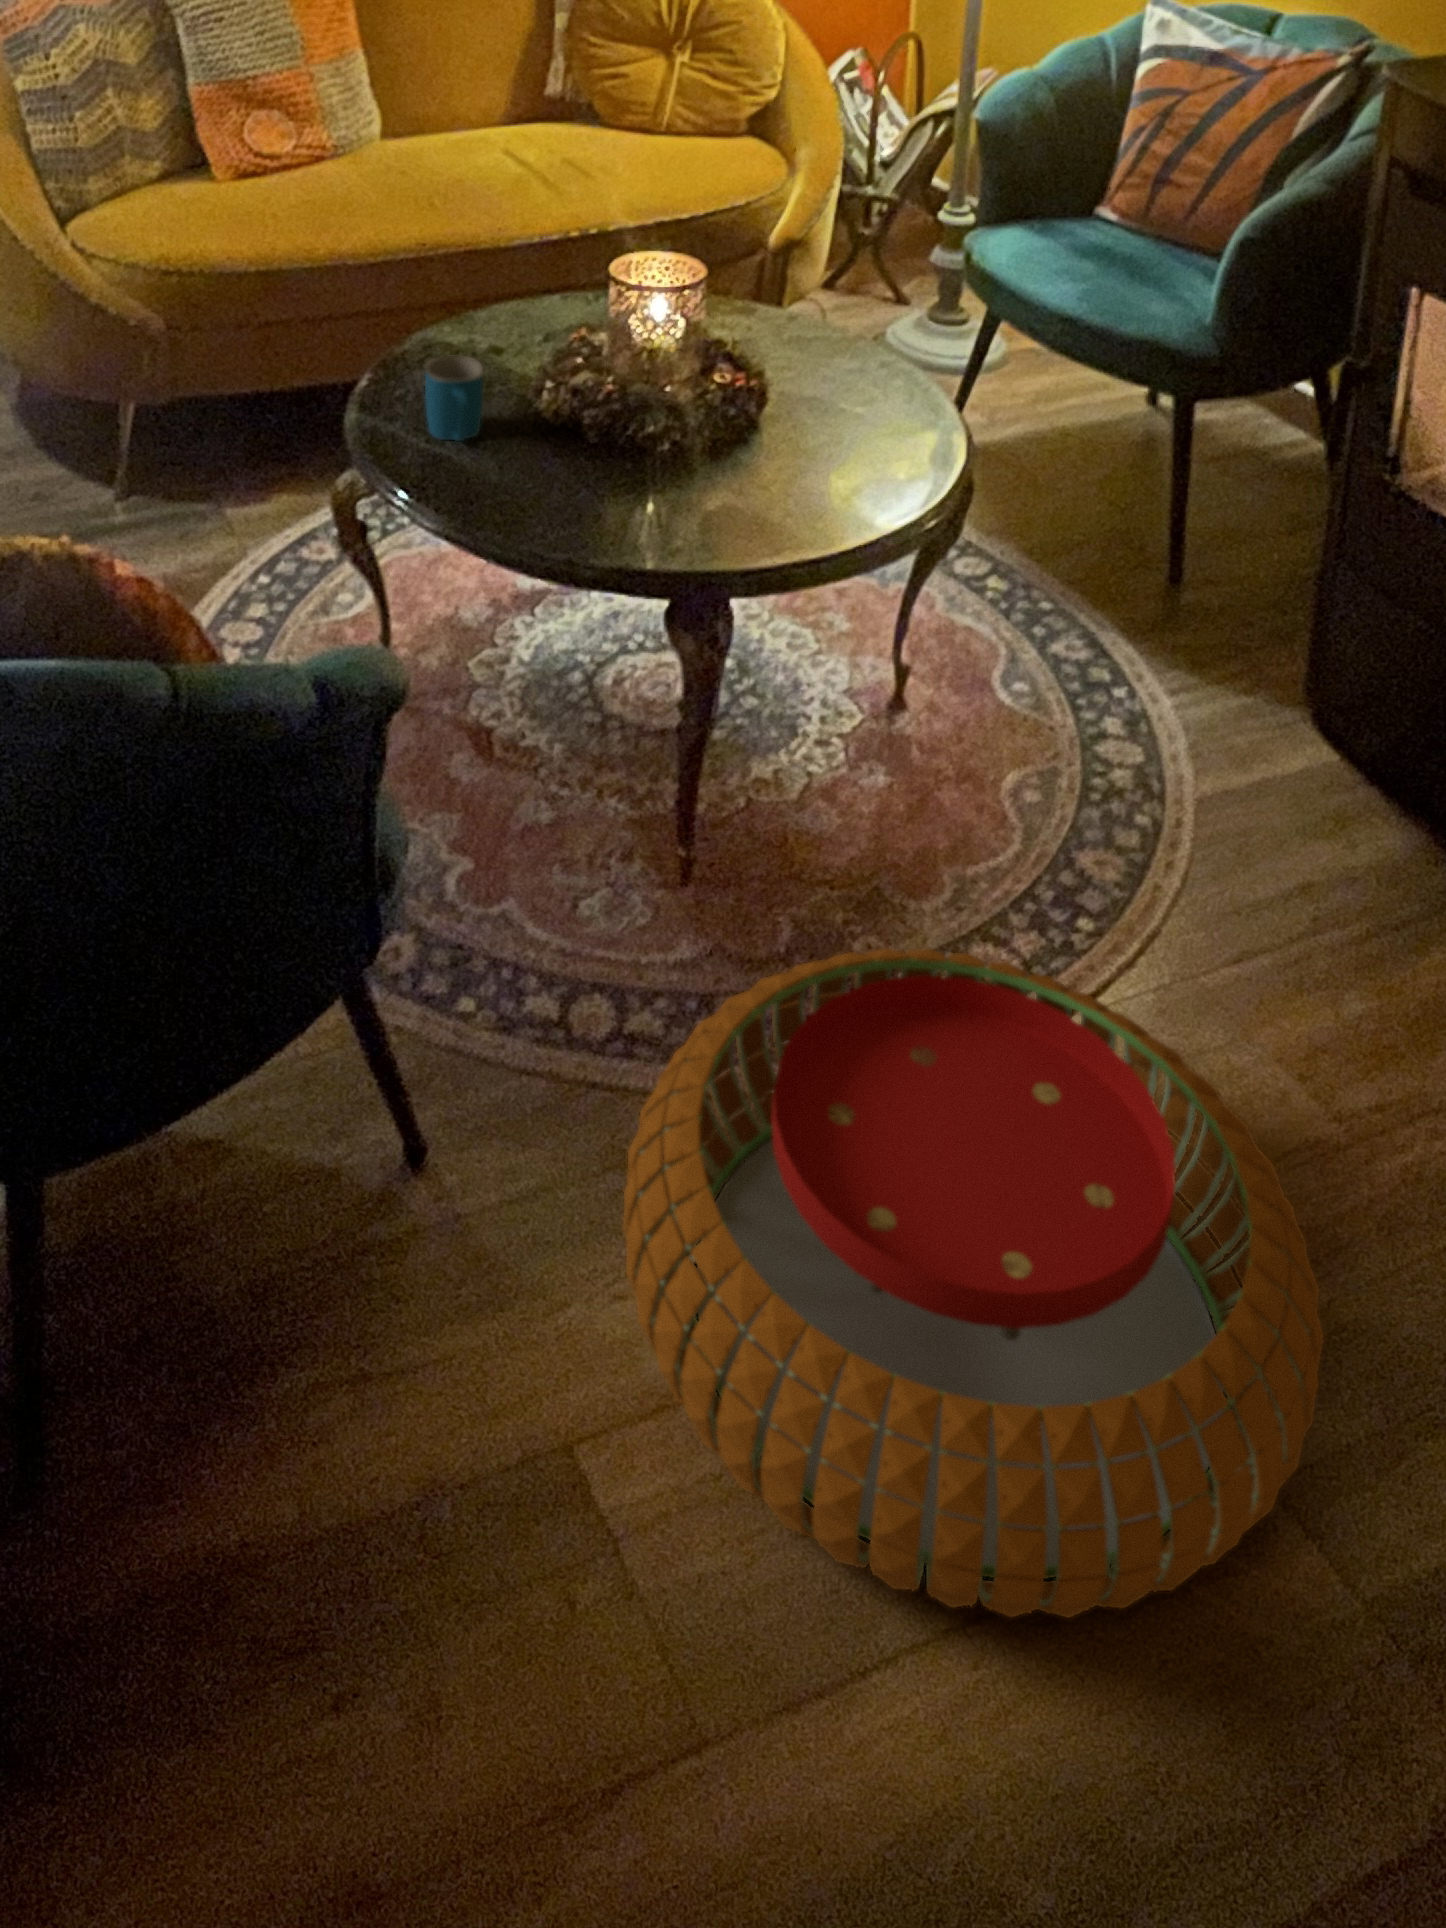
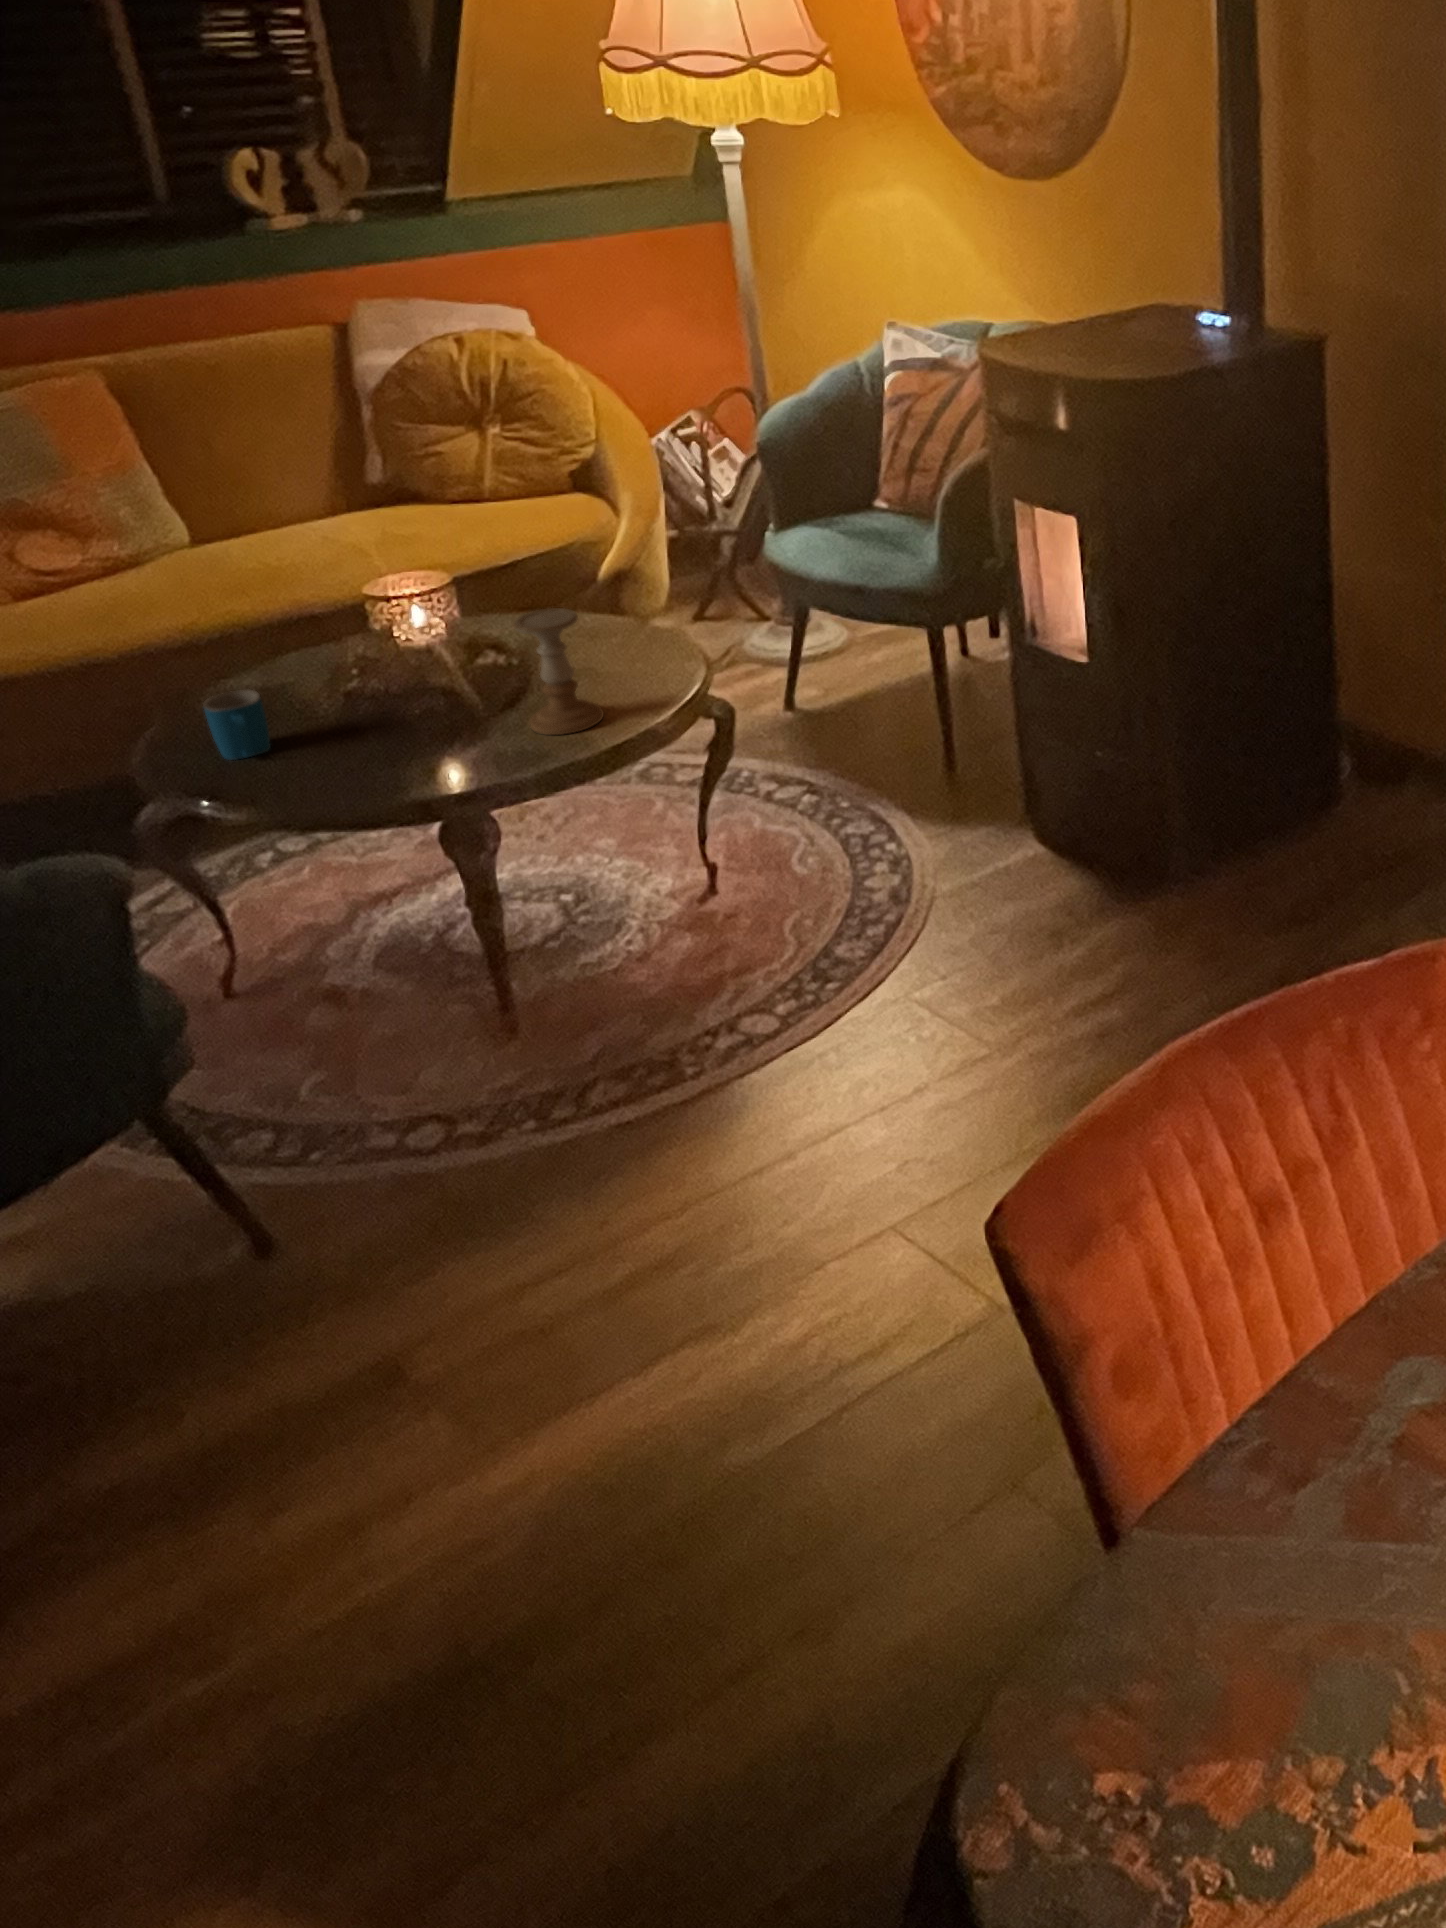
candle holder: none [770,330,860,497] -> present [514,608,603,735]
pouf: present [623,948,1324,1618] -> none [436,1000,925,1344]

